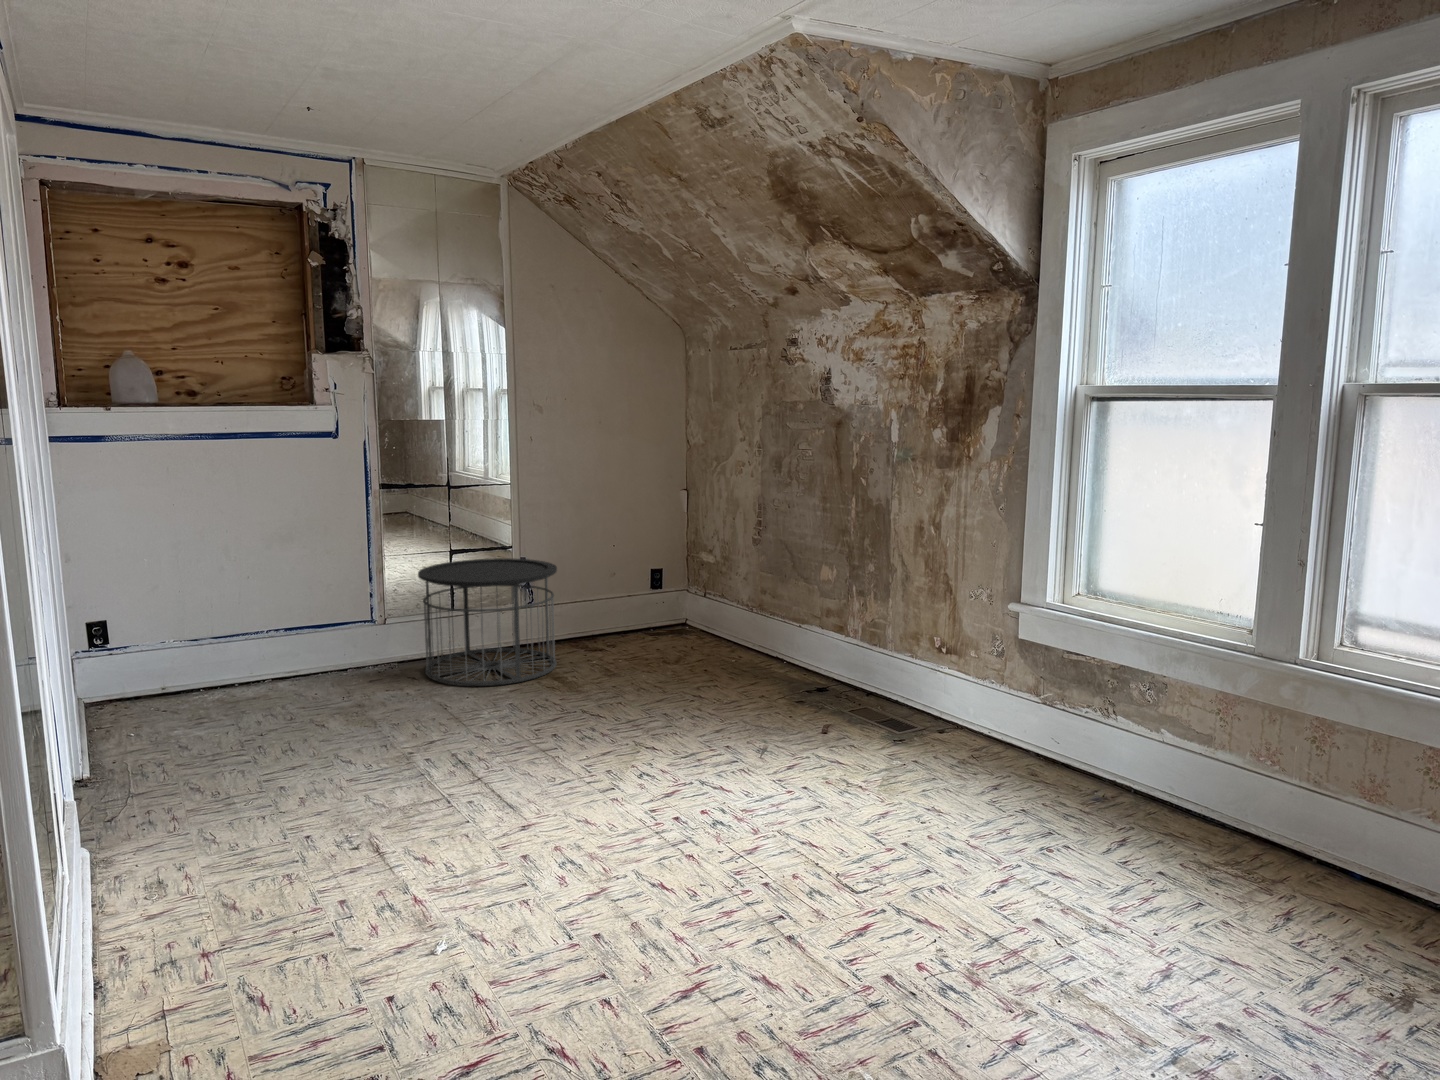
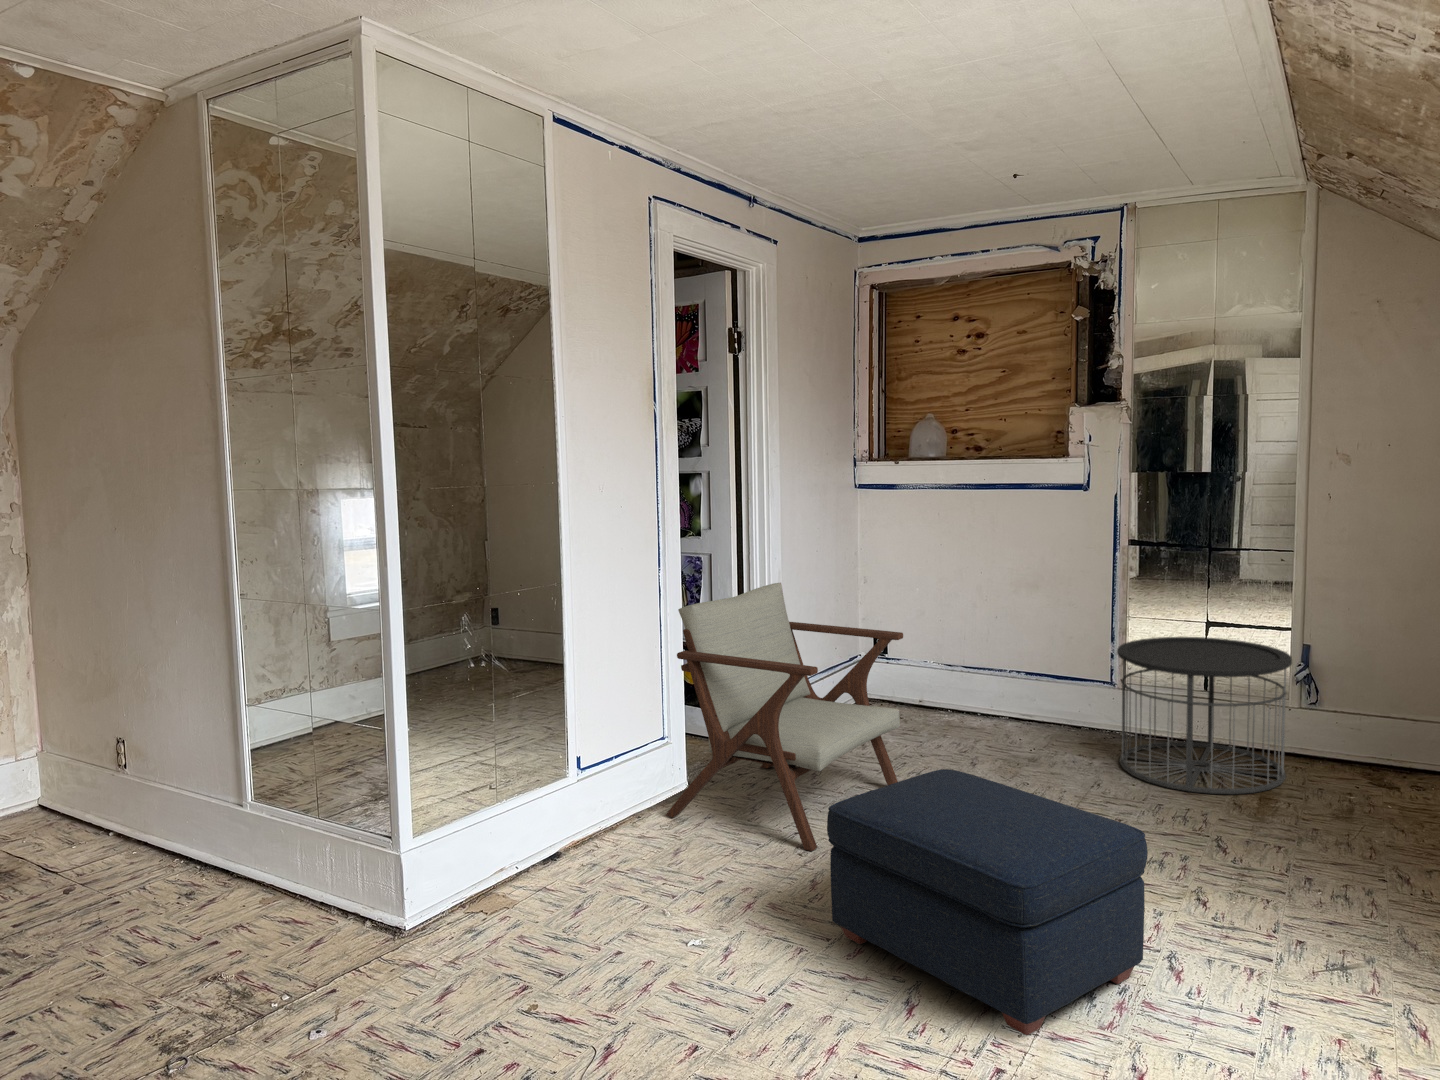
lounge chair: none [99,552,360,897] -> present [666,583,903,851]
ottoman: none [522,670,778,866] -> present [827,769,1148,1035]

